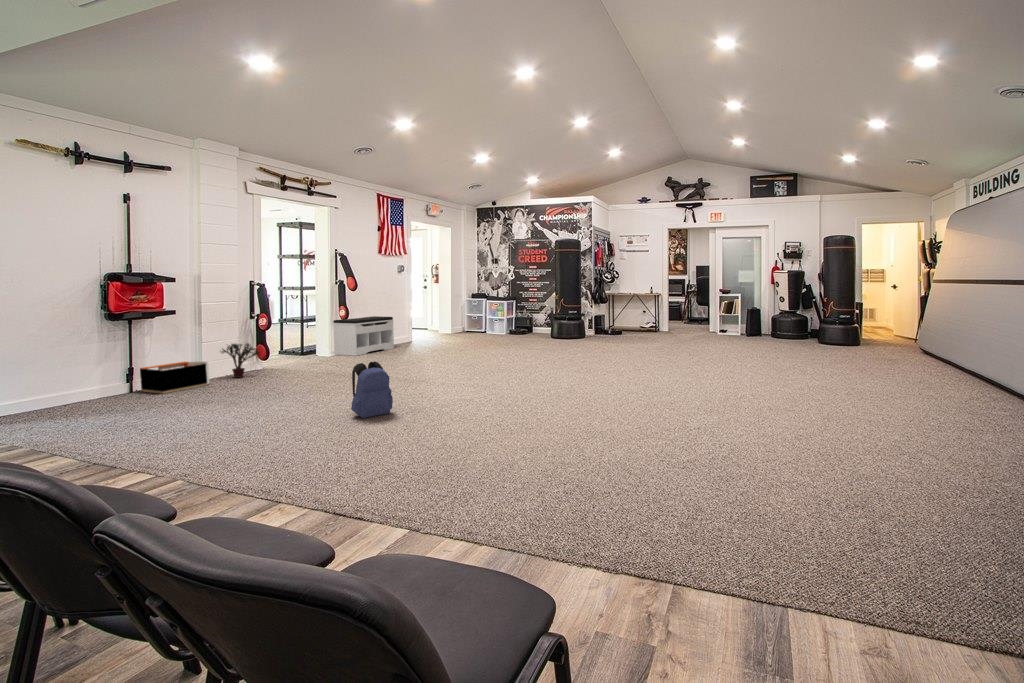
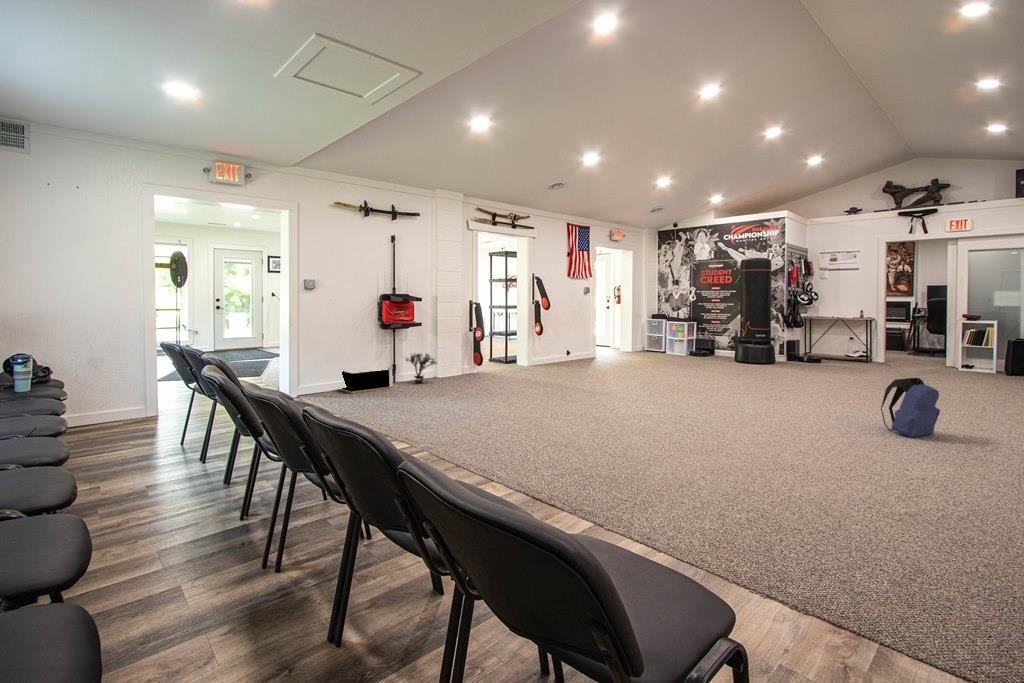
bench: present [333,316,394,356] -> none [510,334,566,369]
backpack: present [351,362,393,418] -> present [881,378,940,437]

